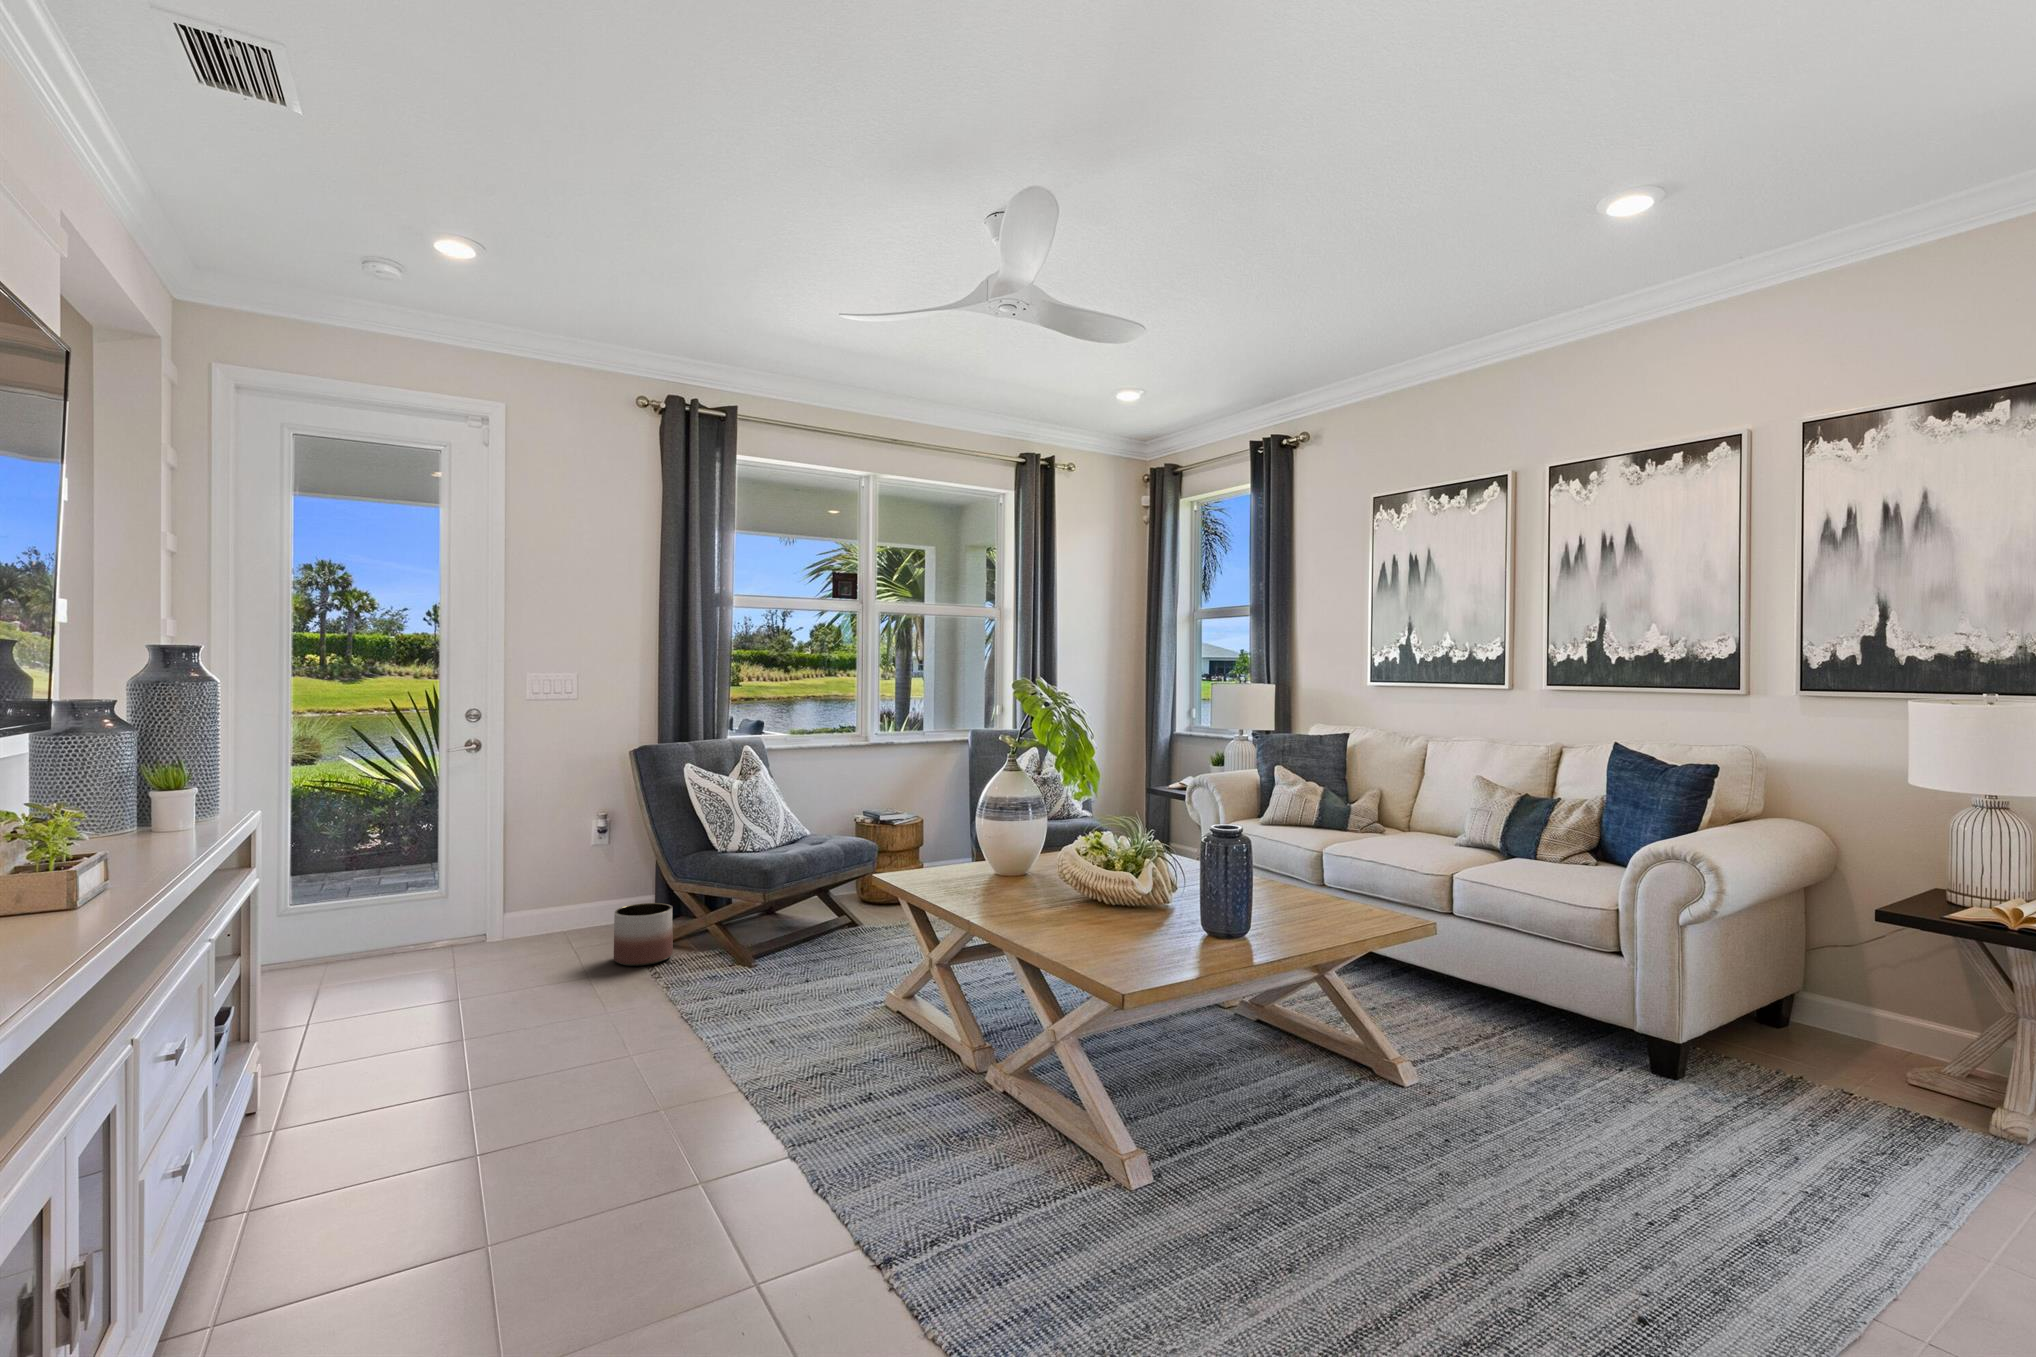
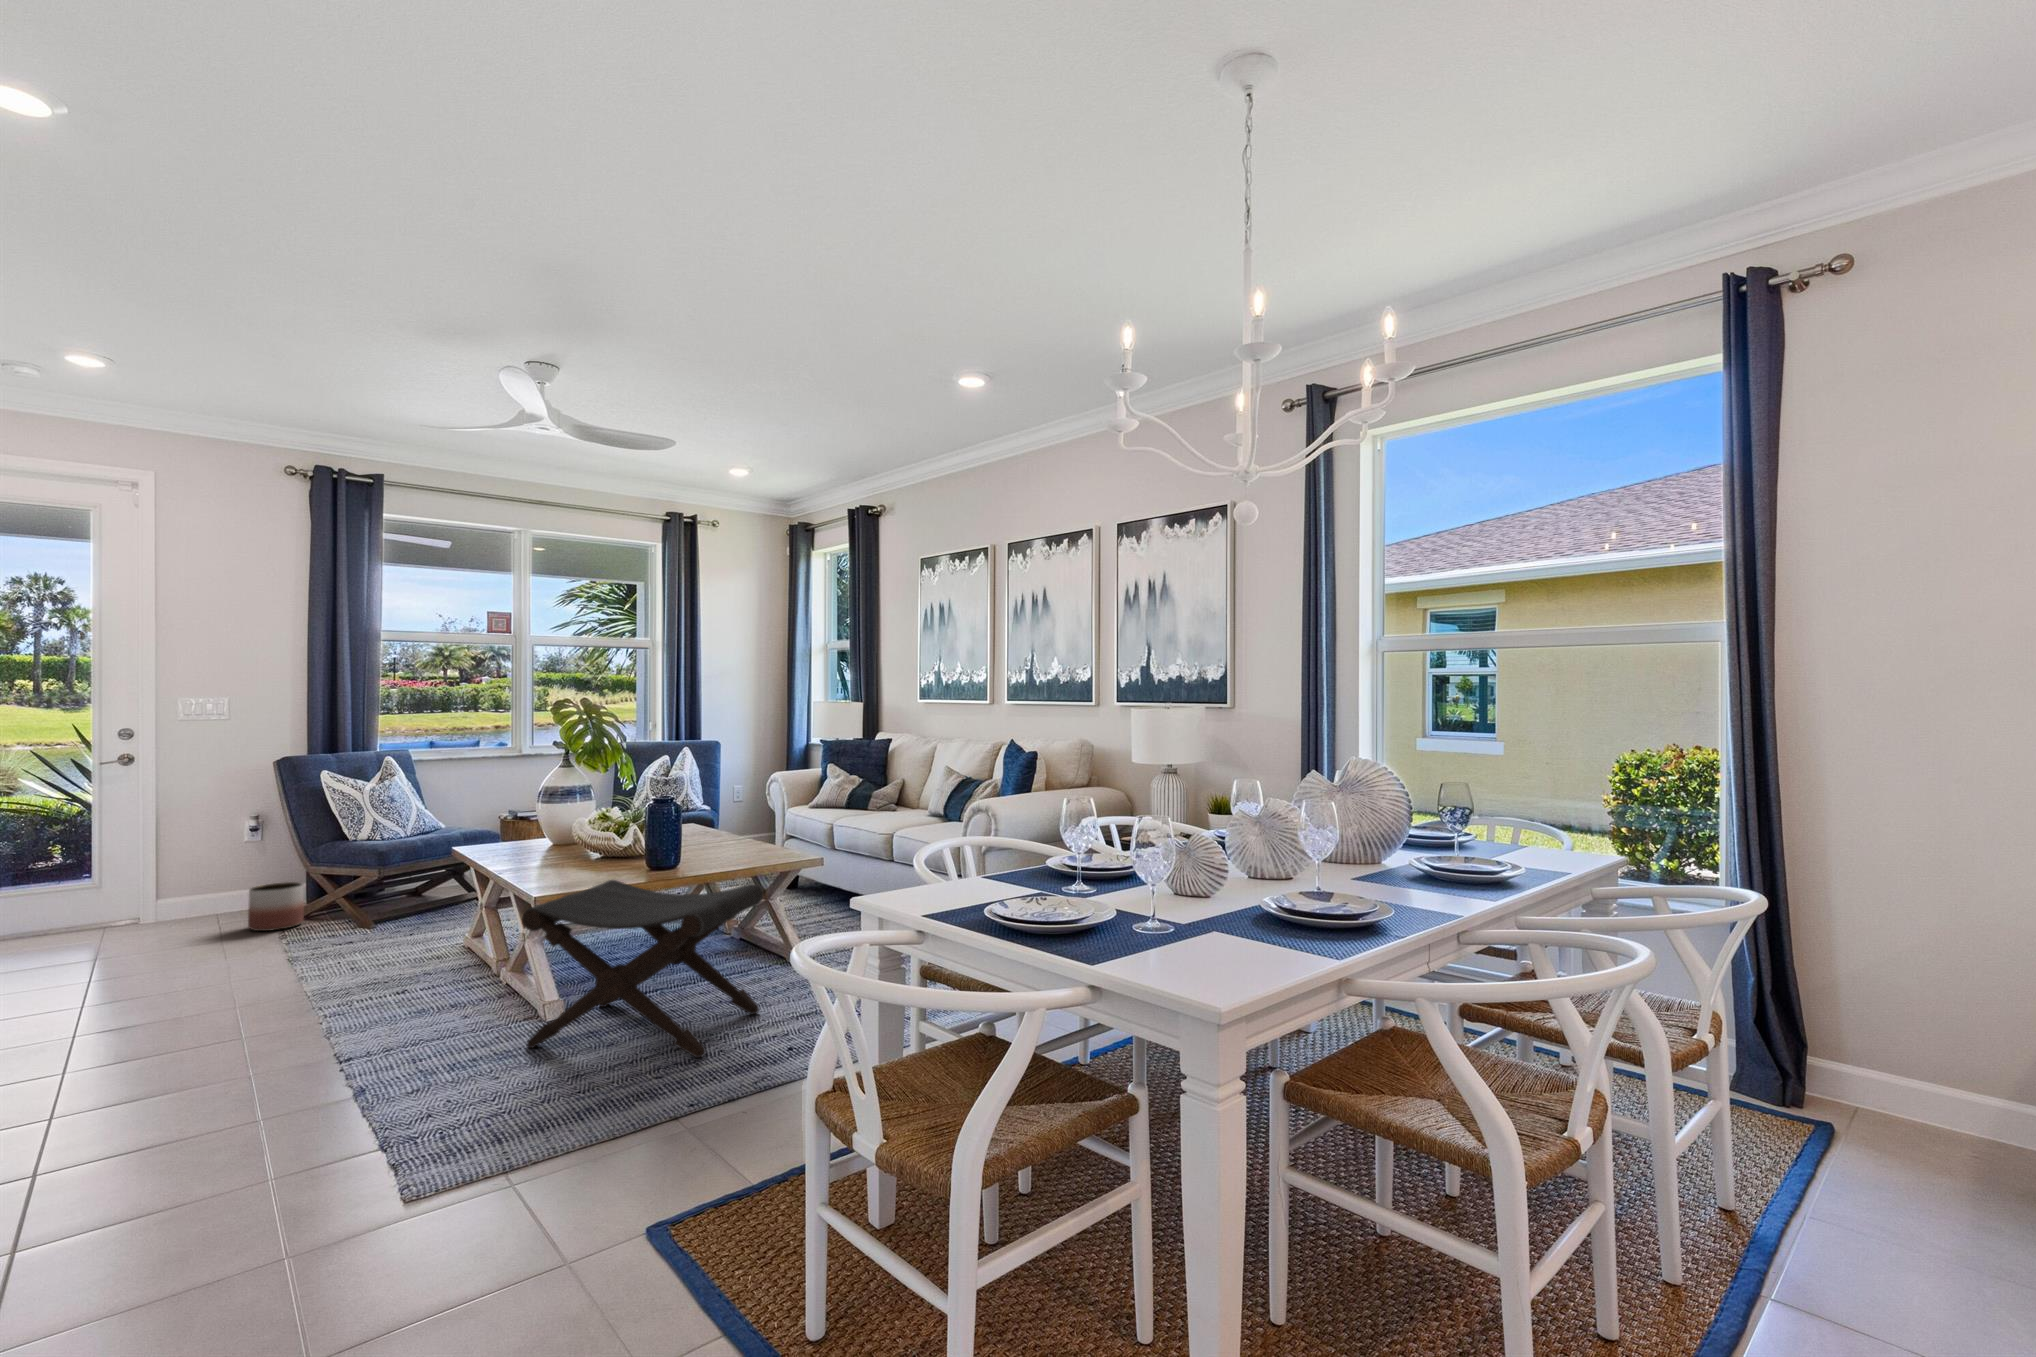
footstool: none [1153,953,1504,1306] -> present [522,880,763,1058]

